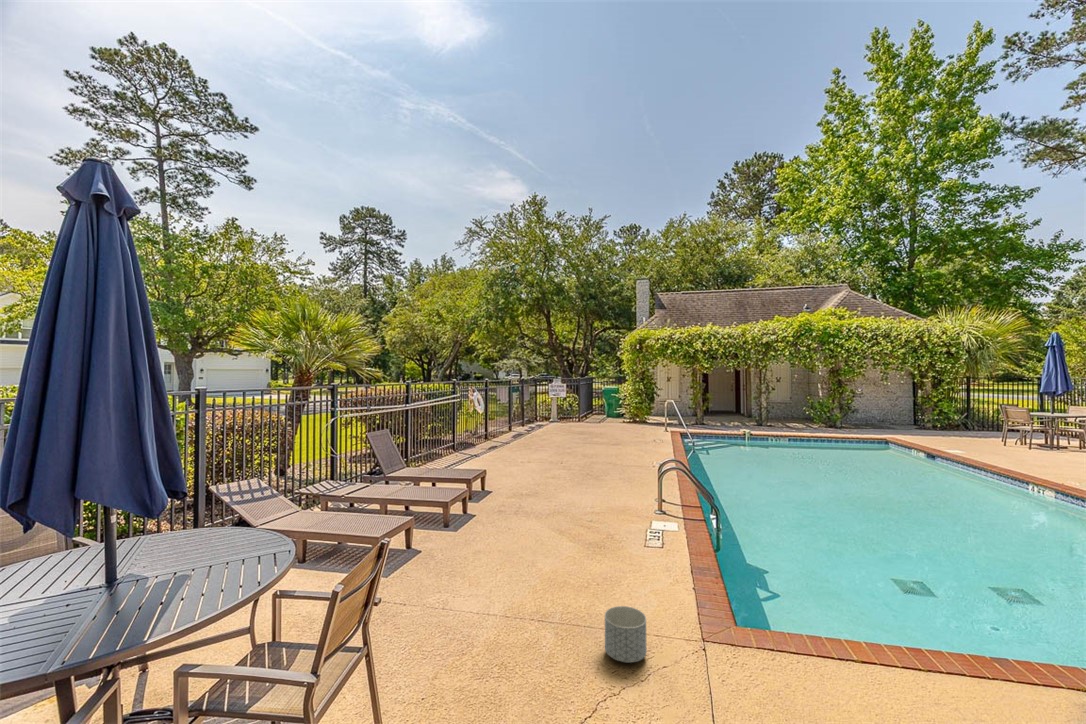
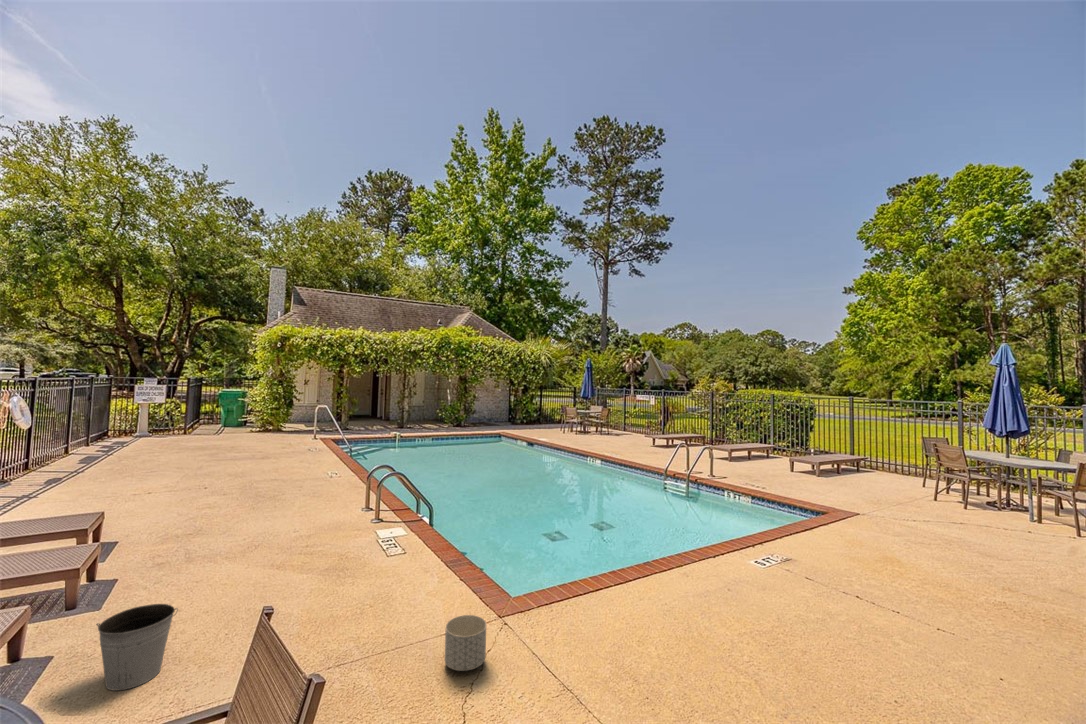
bucket: none [422,524,462,574] -> present [96,604,178,691]

